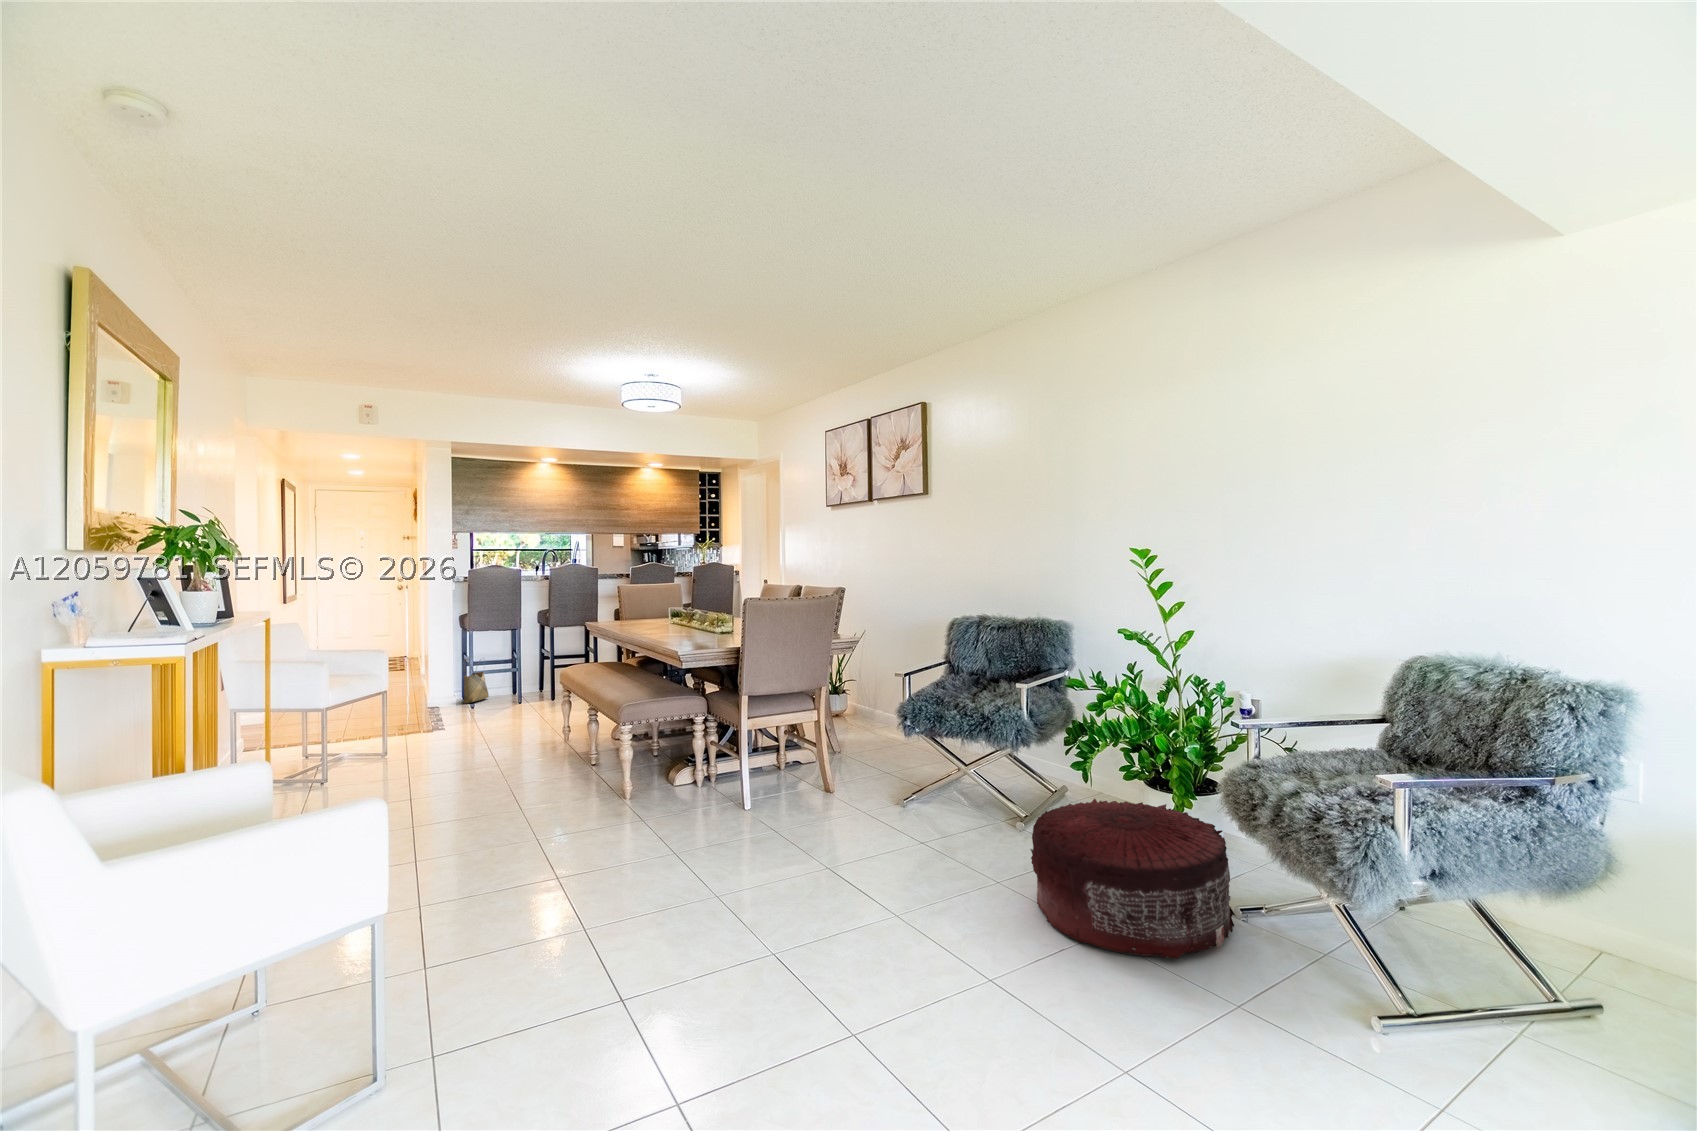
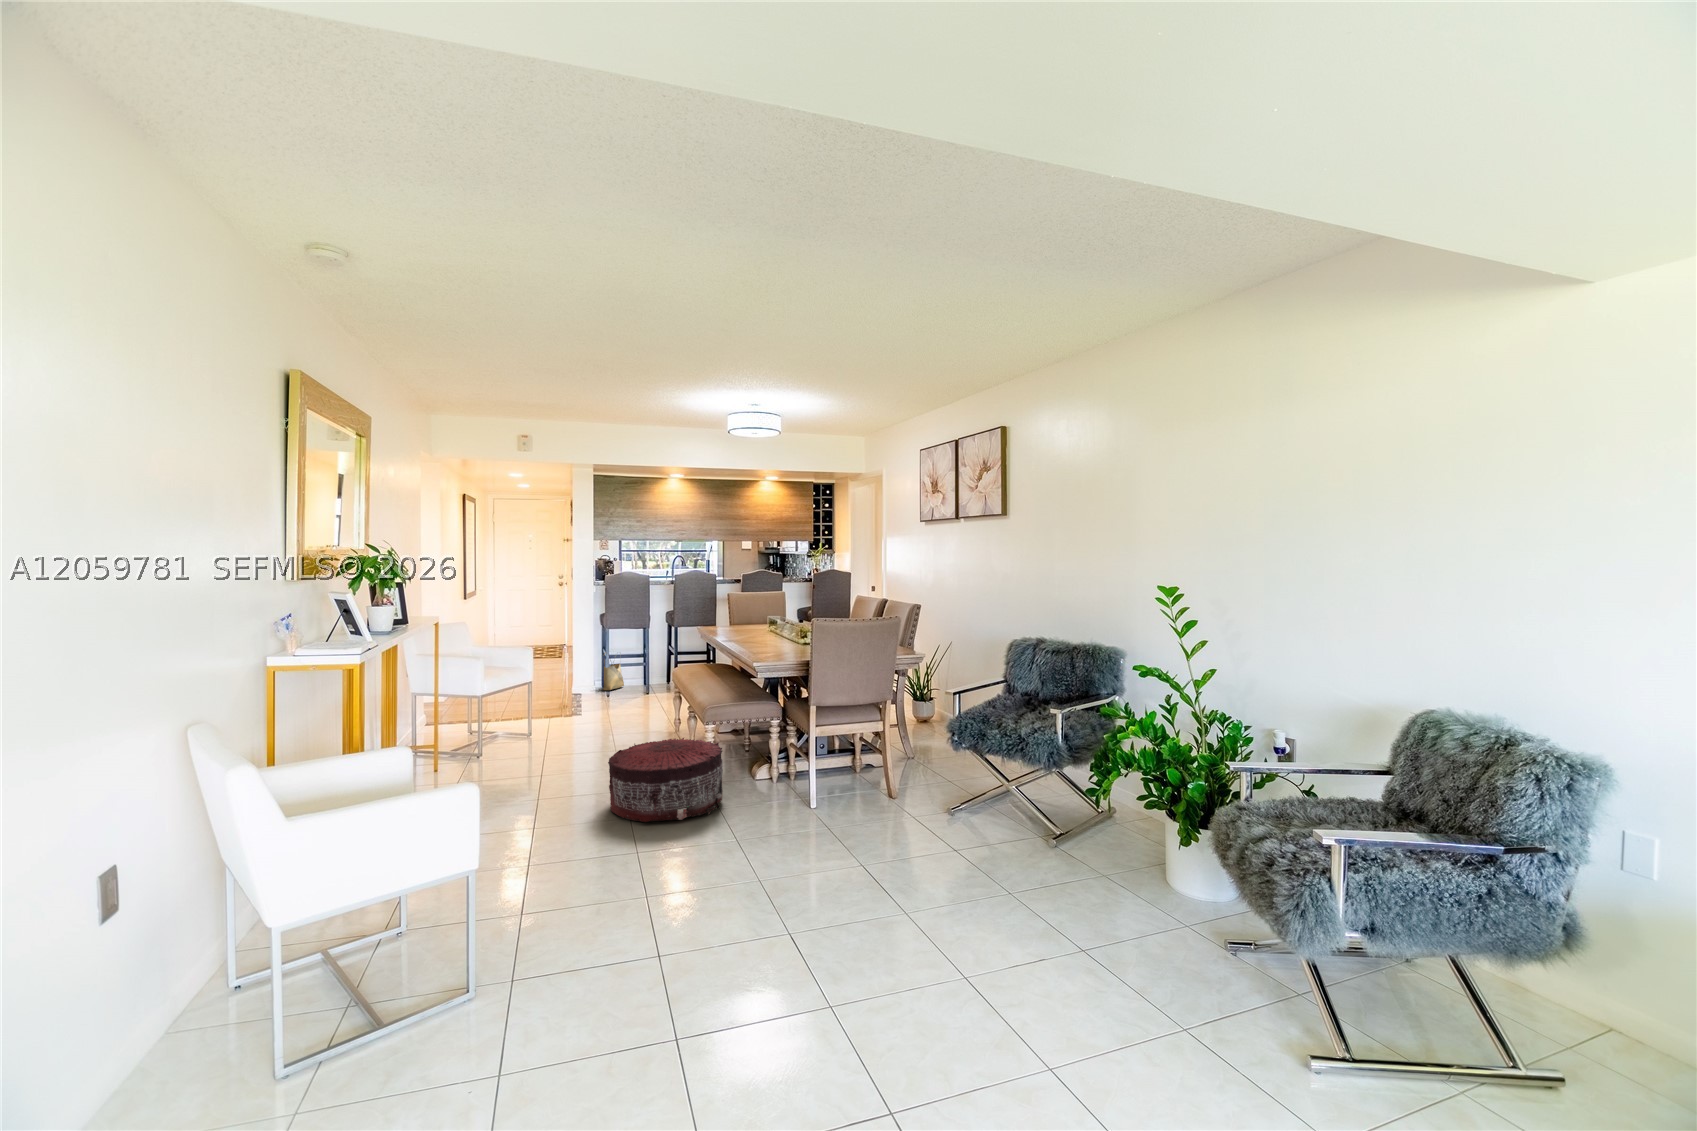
pouf: present [1031,799,1235,959] -> present [608,738,723,822]

